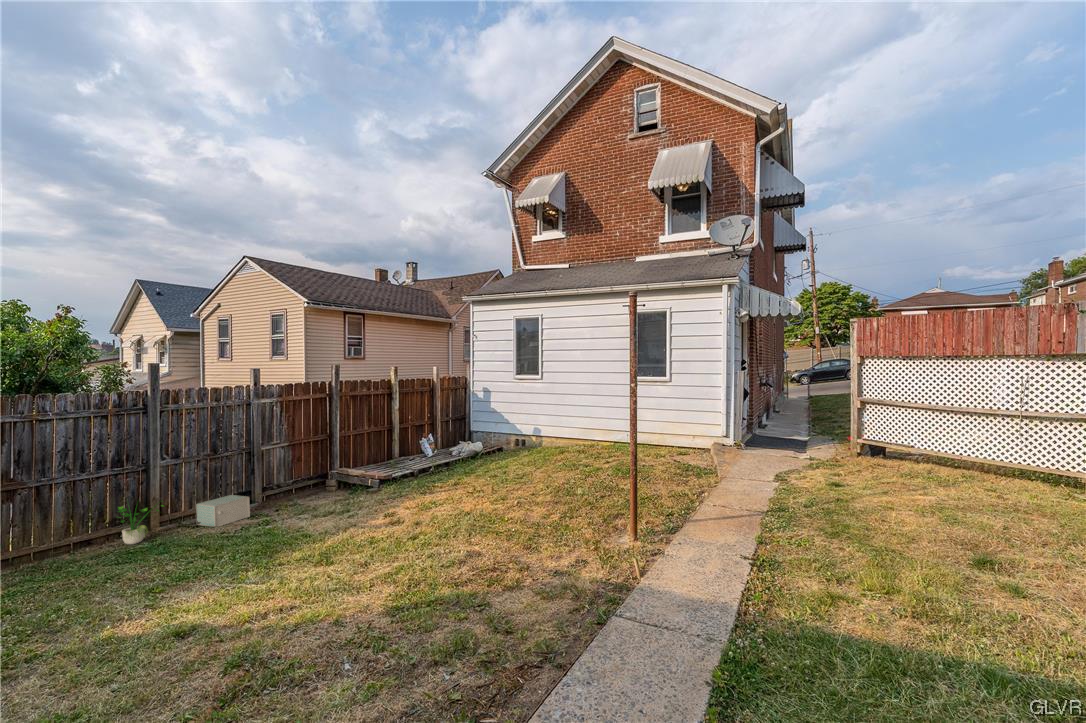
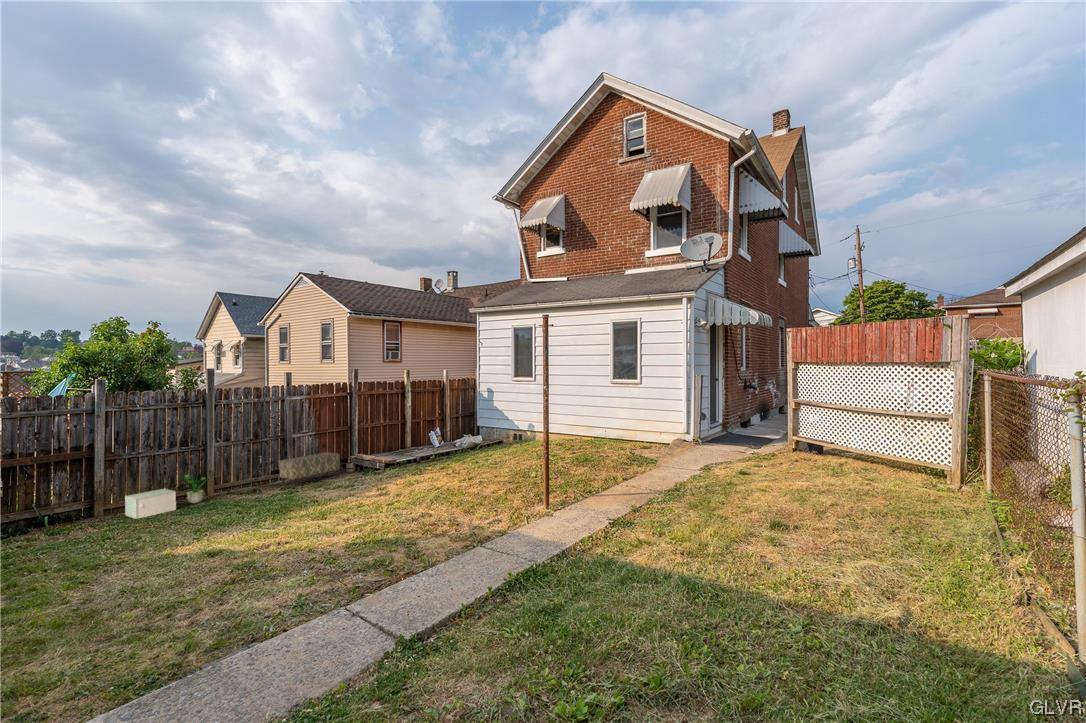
bench: none [245,467,321,513] -> present [279,452,340,486]
storage box: present [196,495,250,527] -> present [125,489,176,519]

